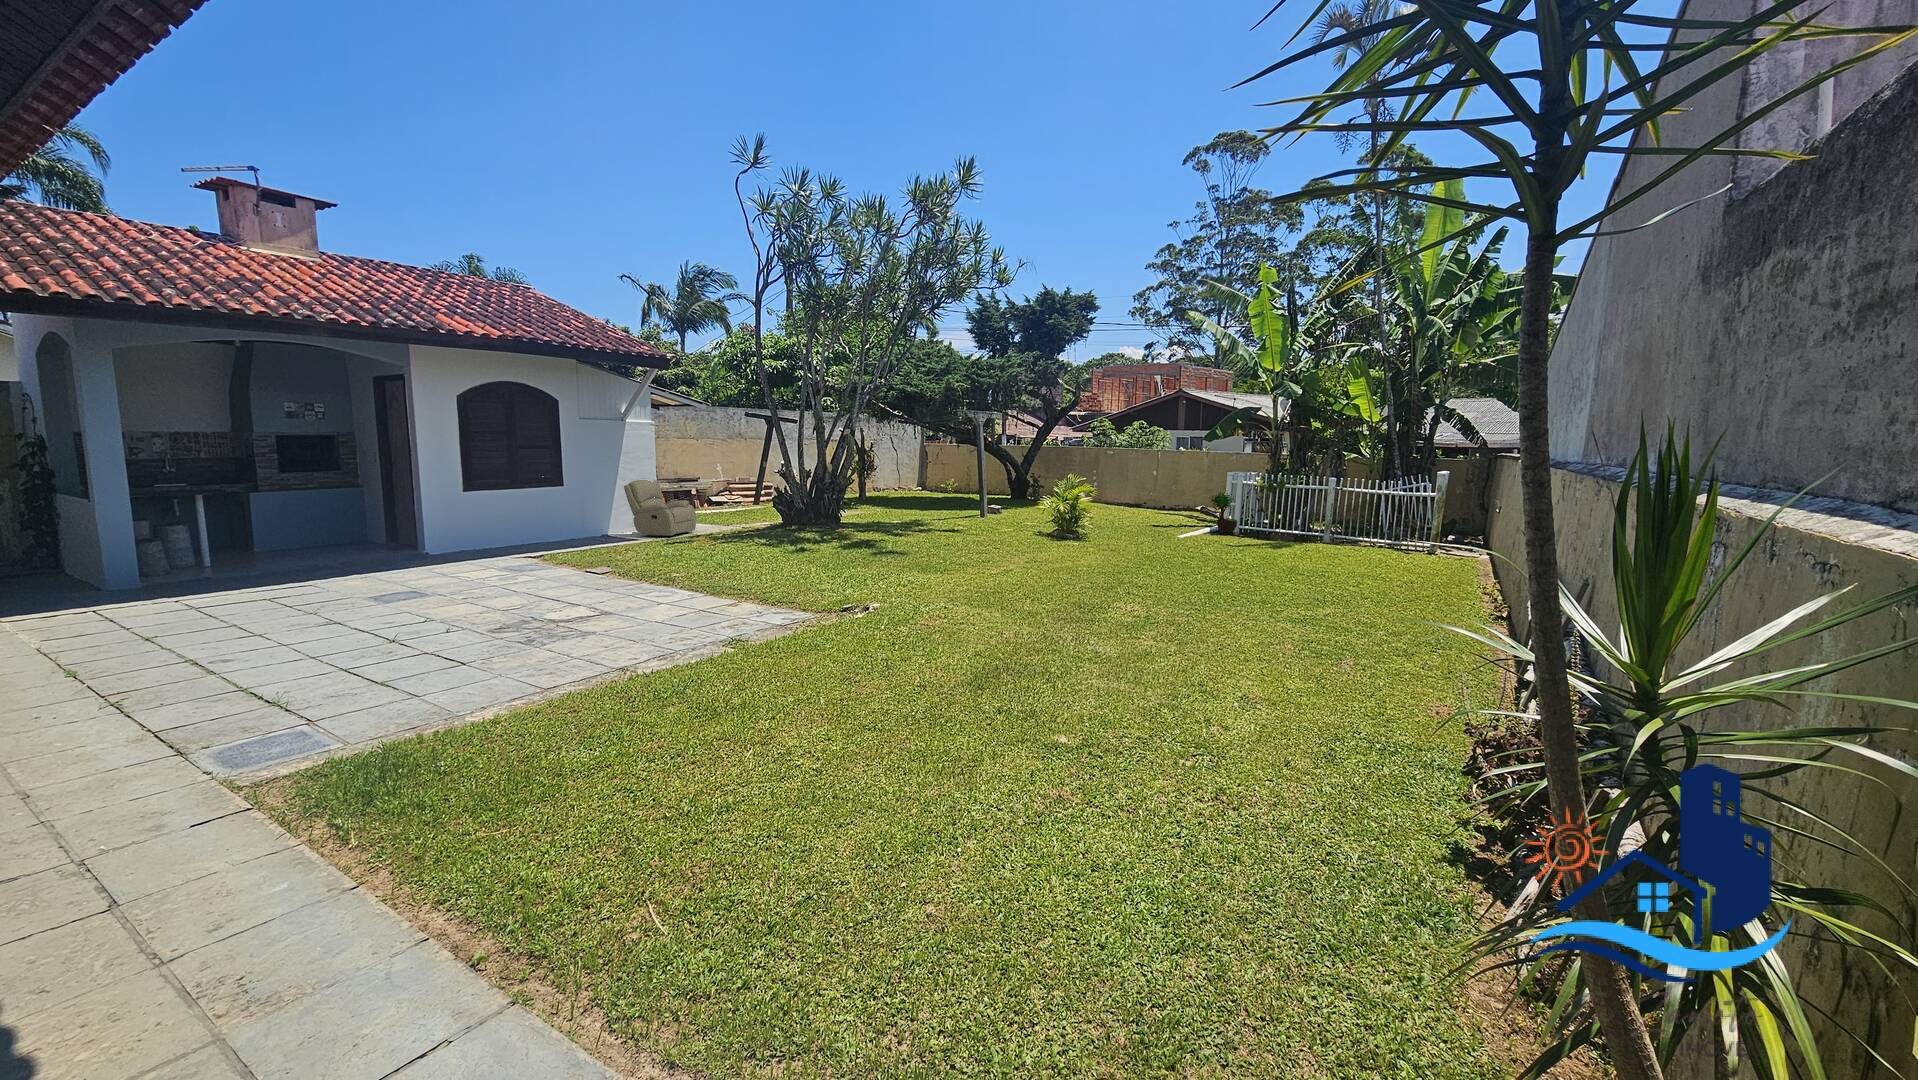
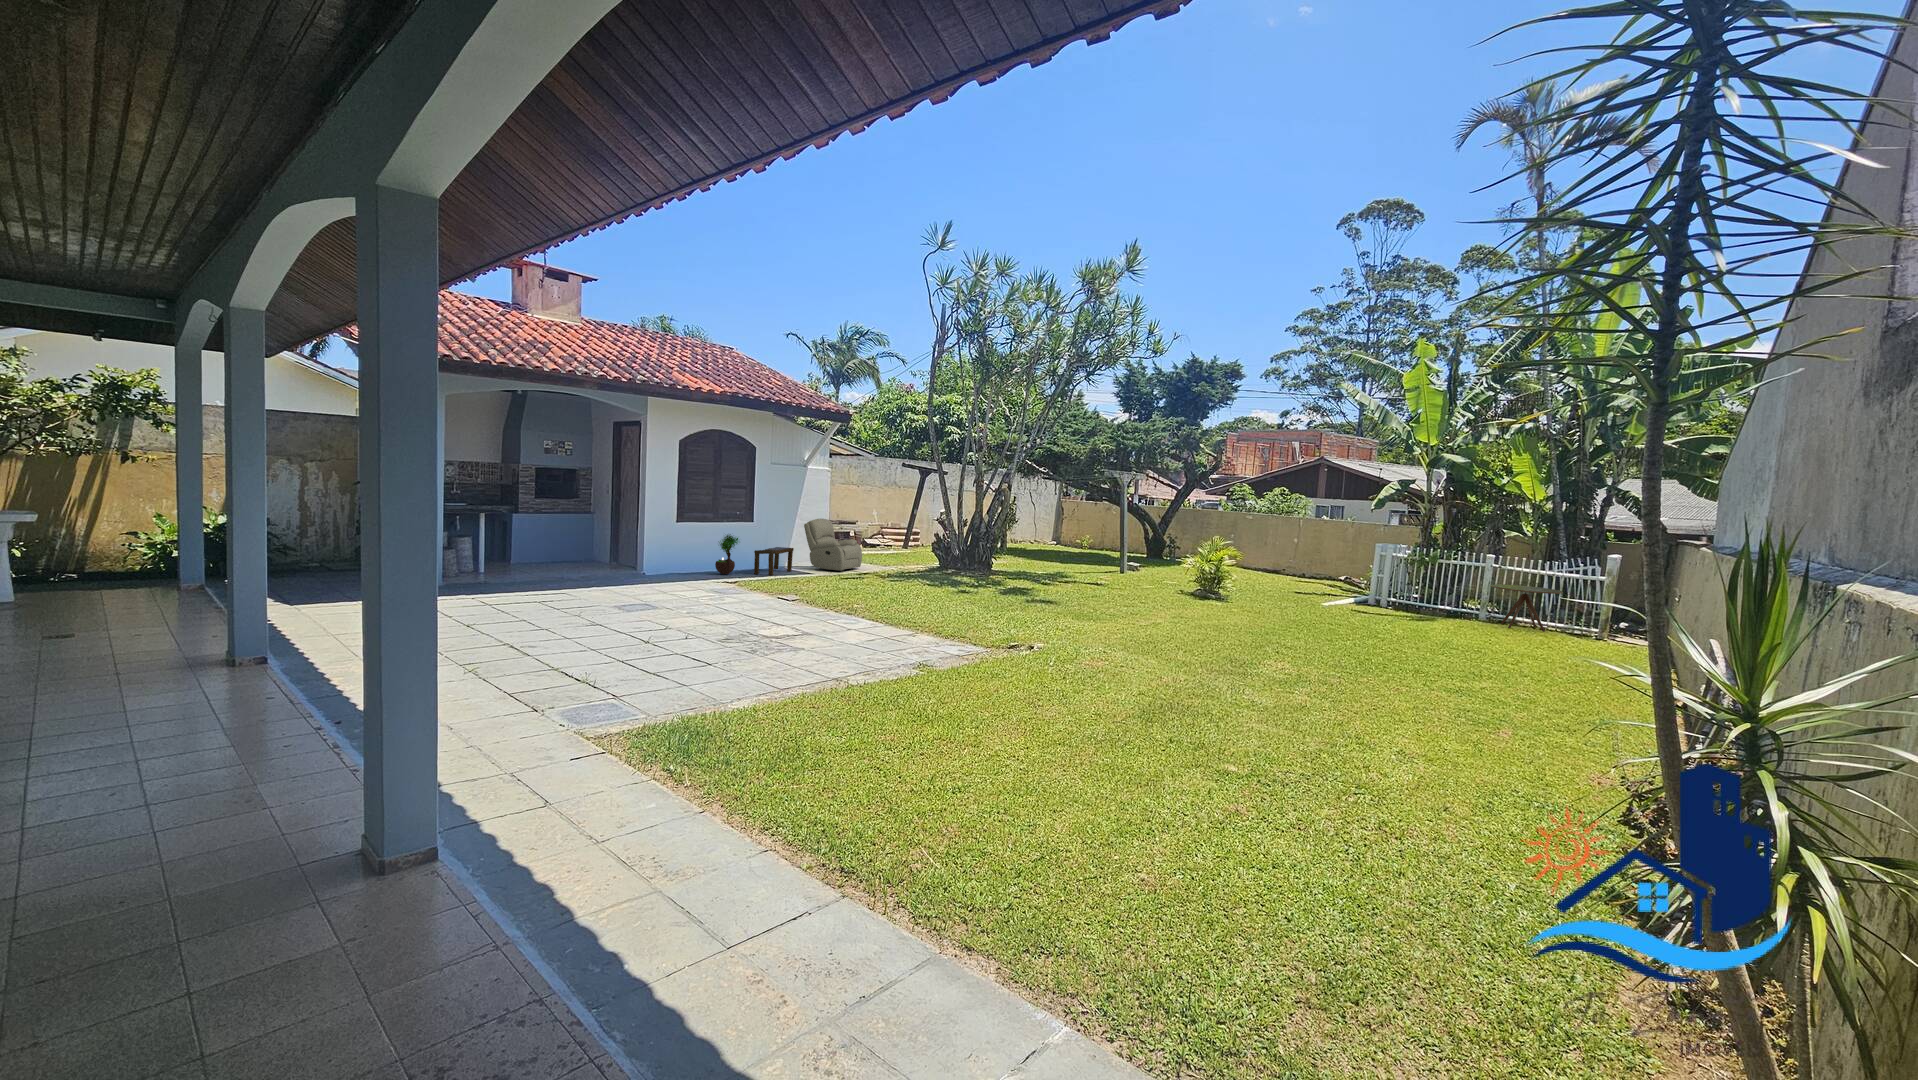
potted tree: present [1211,493,1237,533] -> present [715,534,738,574]
round table: none [1334,507,1399,550] -> present [1491,584,1563,631]
bench: none [563,514,613,547] -> present [754,547,794,575]

